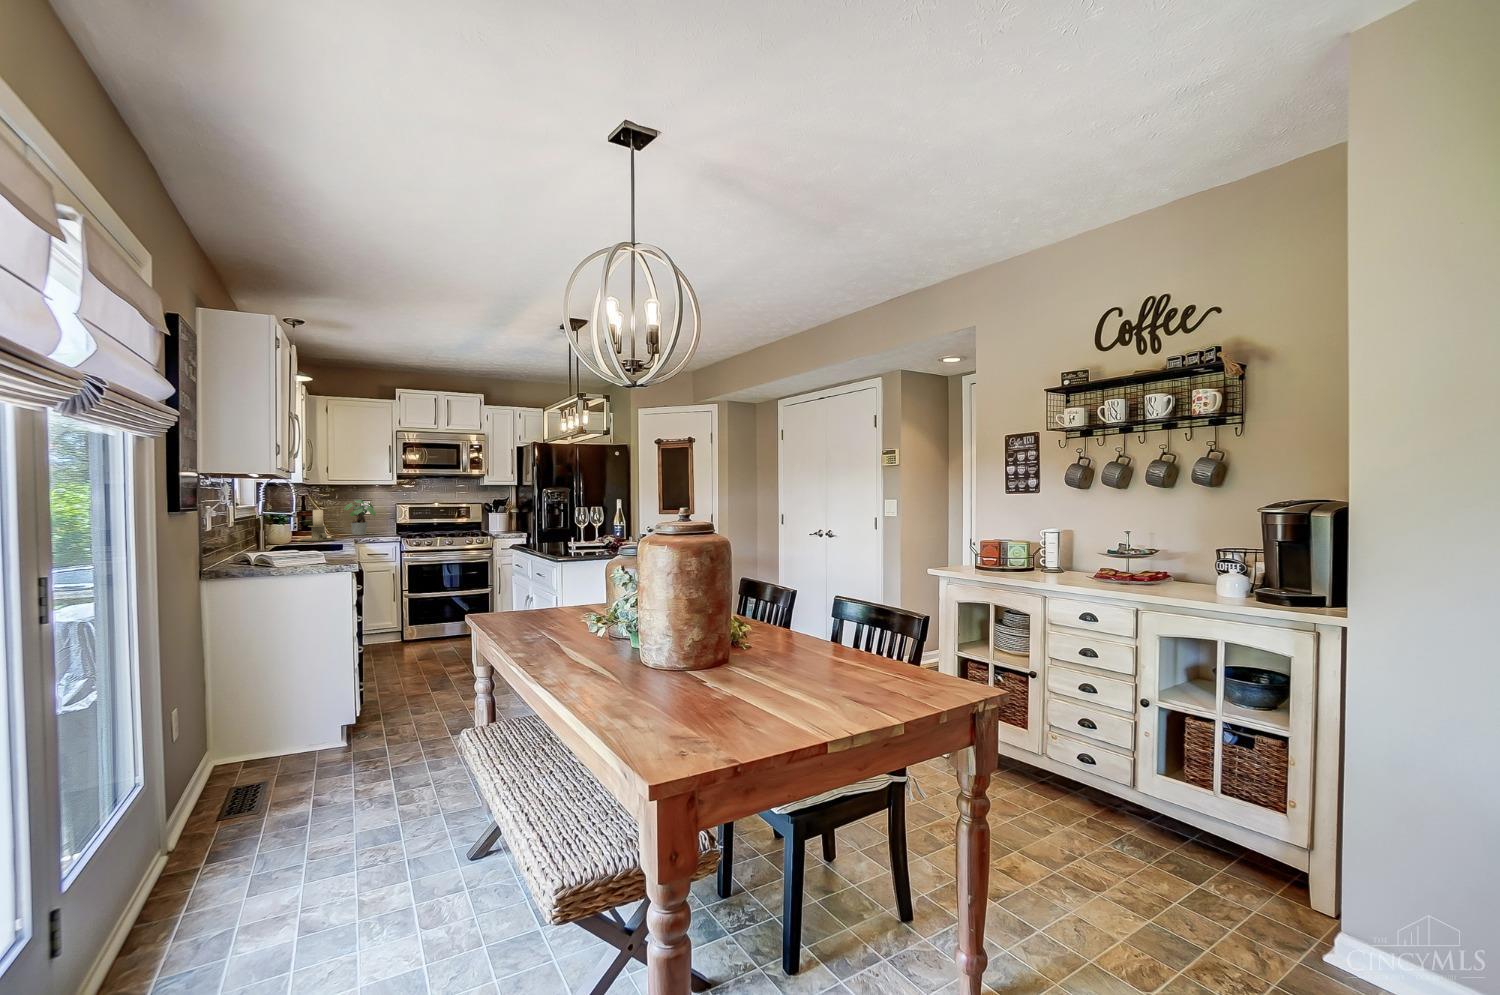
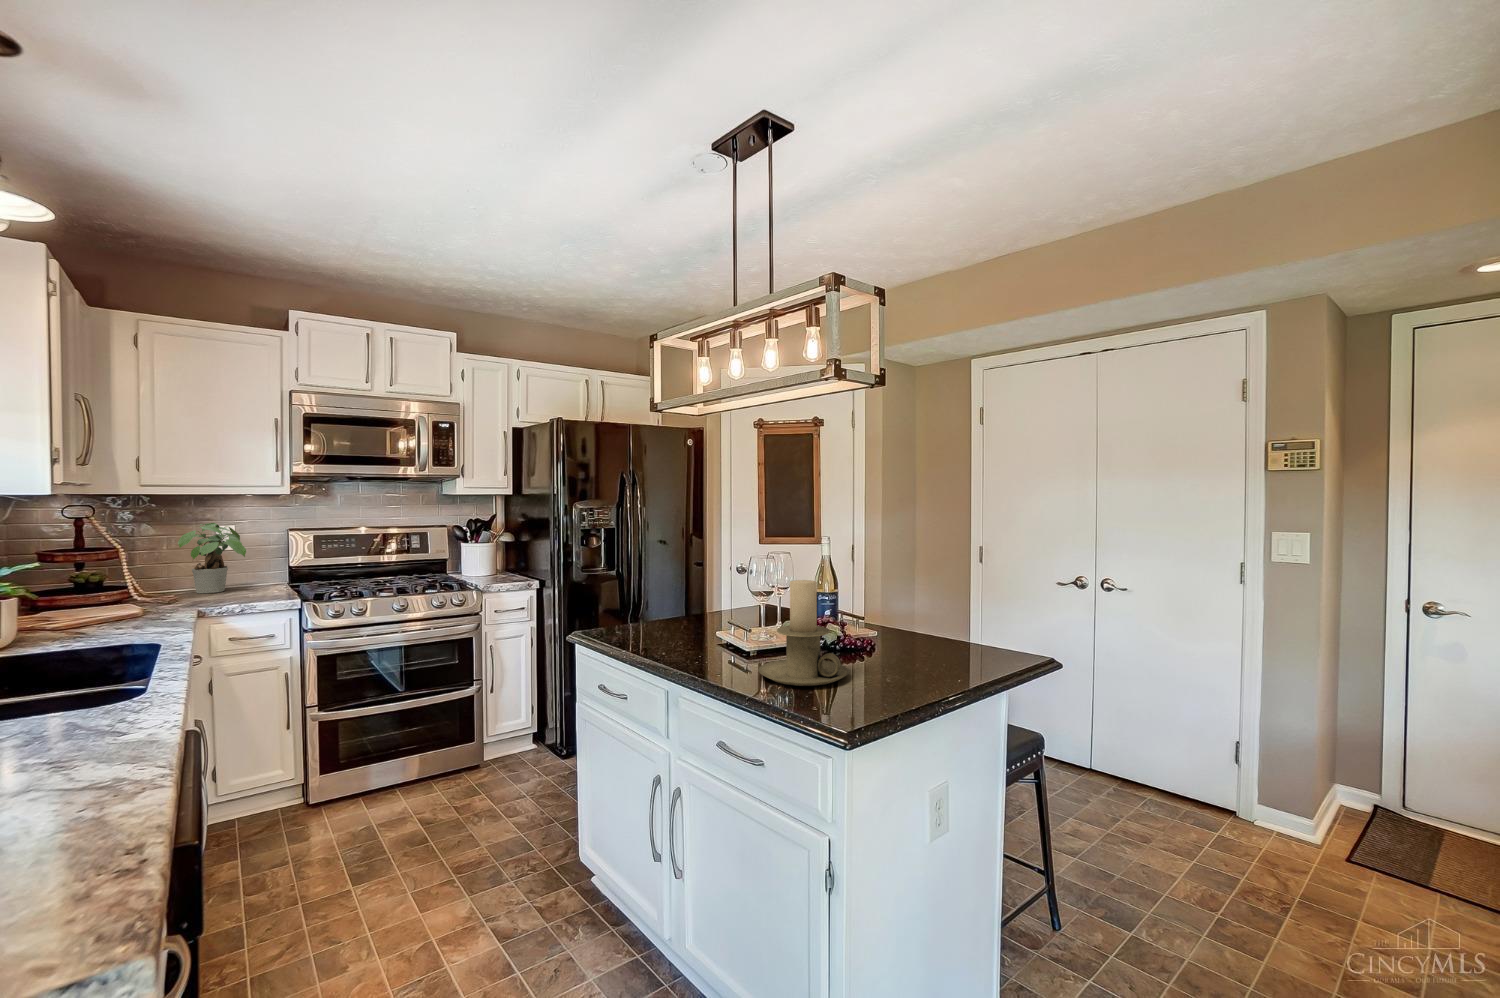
candle holder: present [301,510,335,542] -> present [758,580,849,686]

